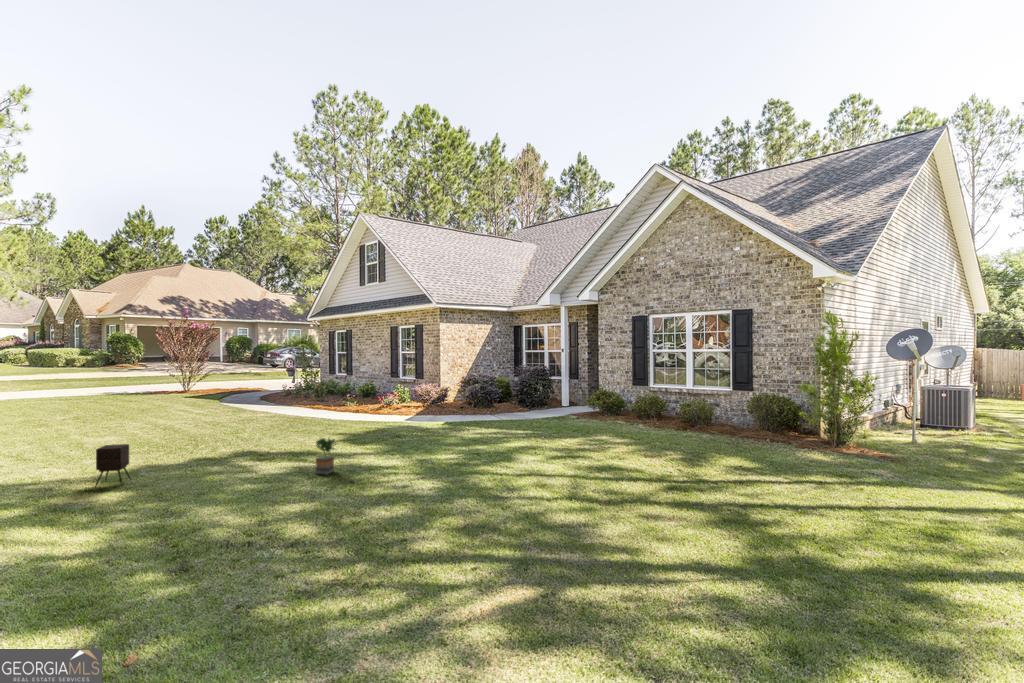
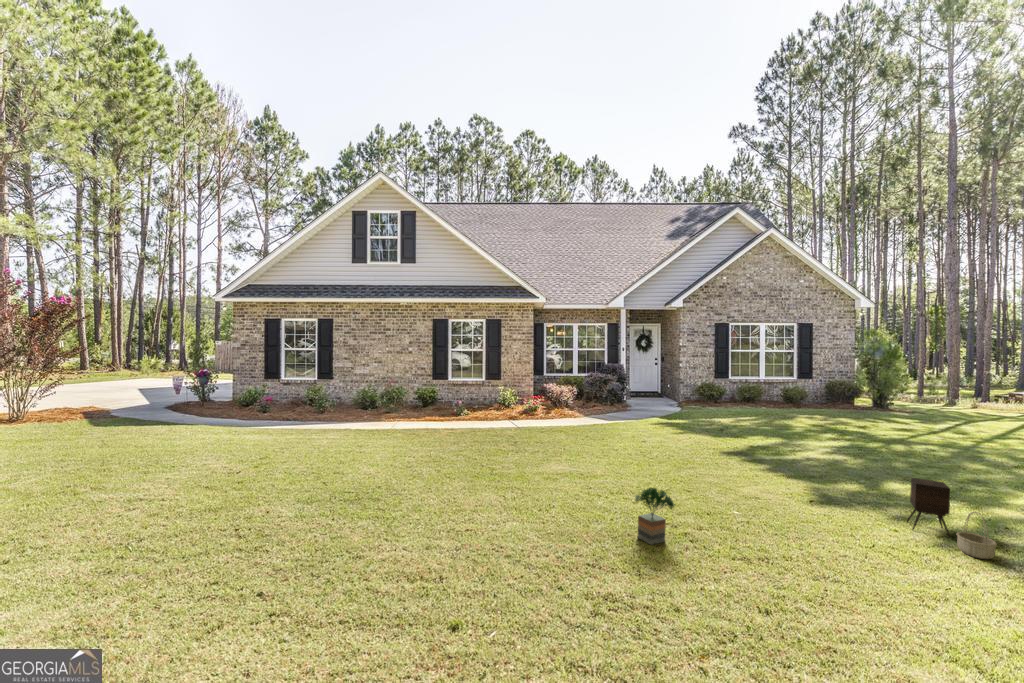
potted tree: present [315,438,338,474] -> present [635,488,675,545]
basket: none [38,461,71,495] -> present [957,512,997,559]

